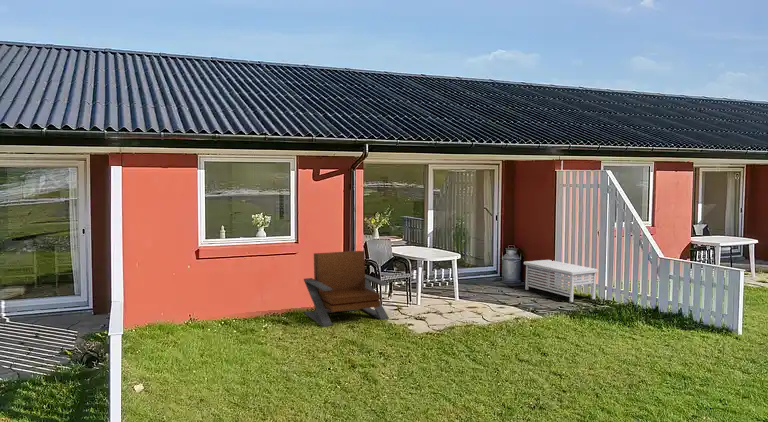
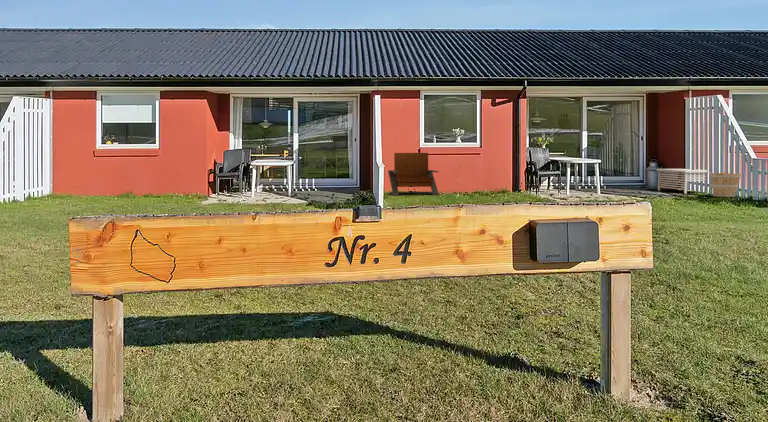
lounge chair: present [304,251,389,327] -> present [388,153,439,196]
wooden bucket: none [616,280,657,318] -> present [710,172,741,197]

